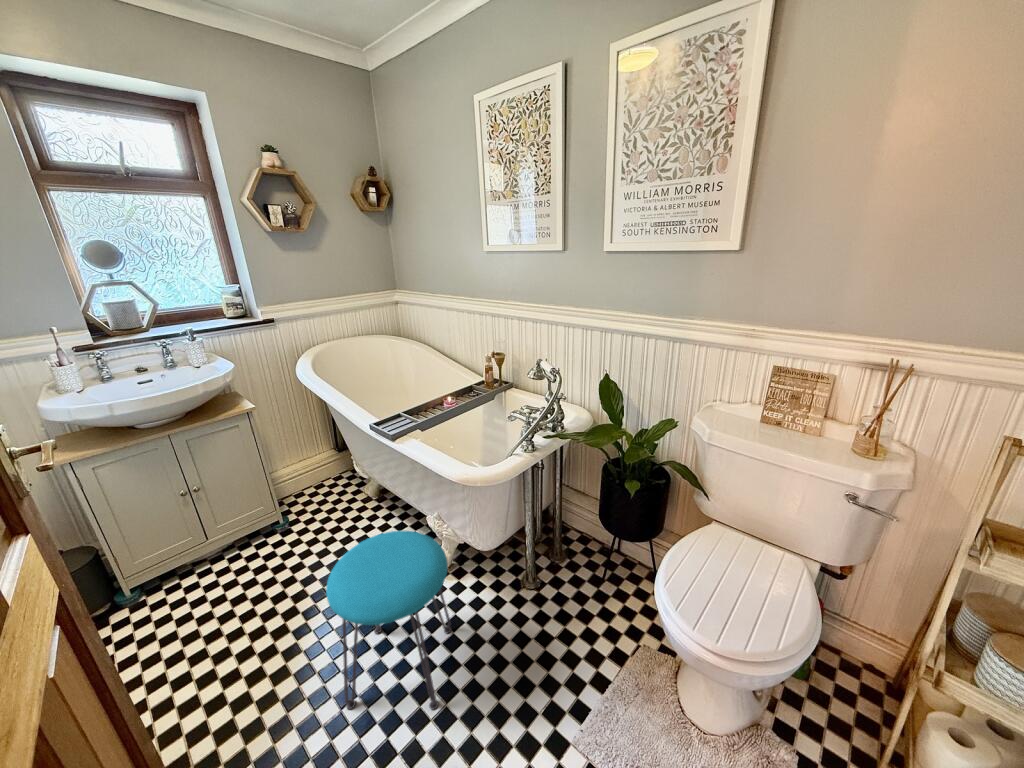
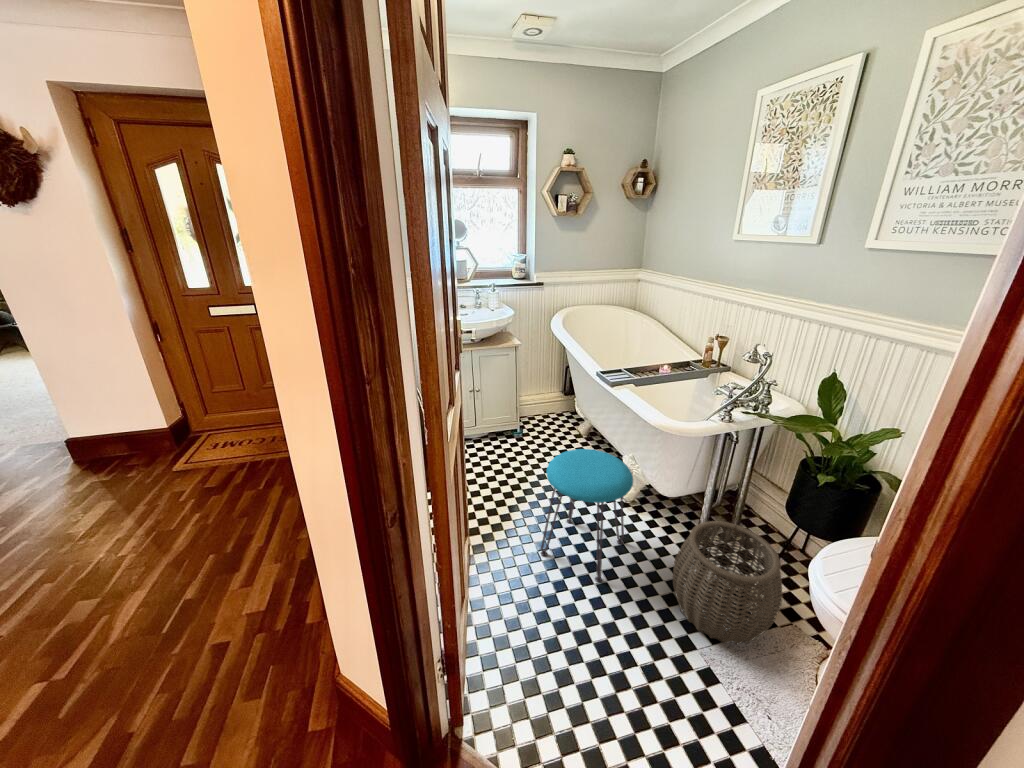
woven basket: none [516,564,631,714] -> present [673,521,783,644]

